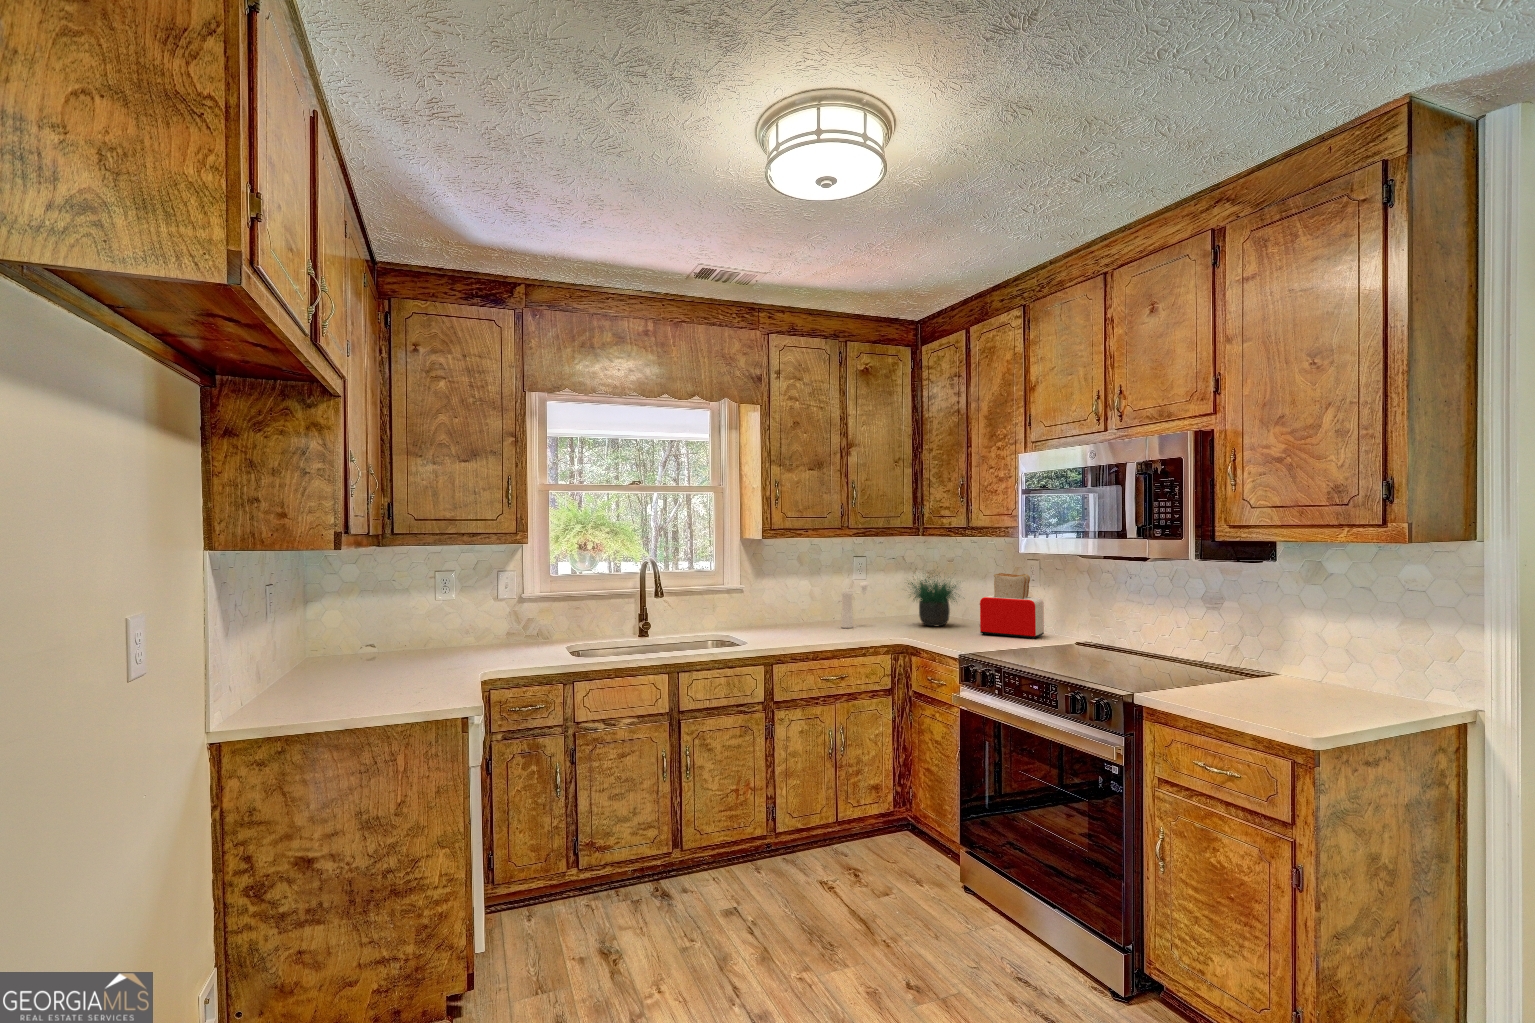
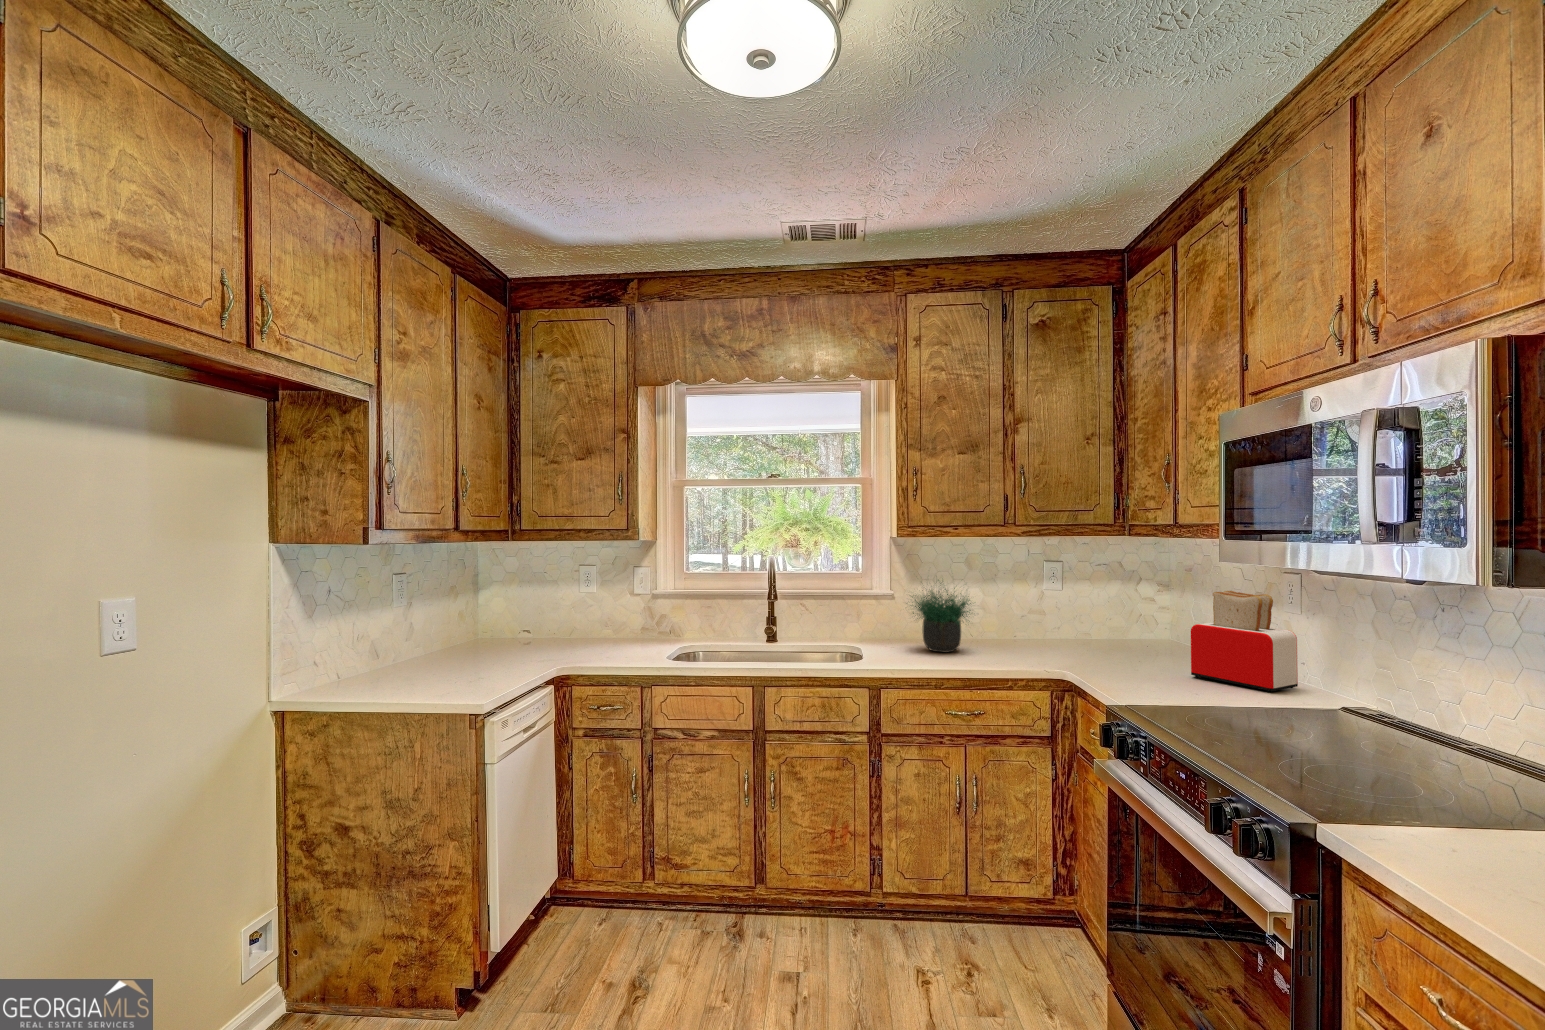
potted plant: present [908,577,957,626] -> present [912,580,971,652]
pepper mill: present [841,582,868,628] -> none [1012,593,1053,651]

